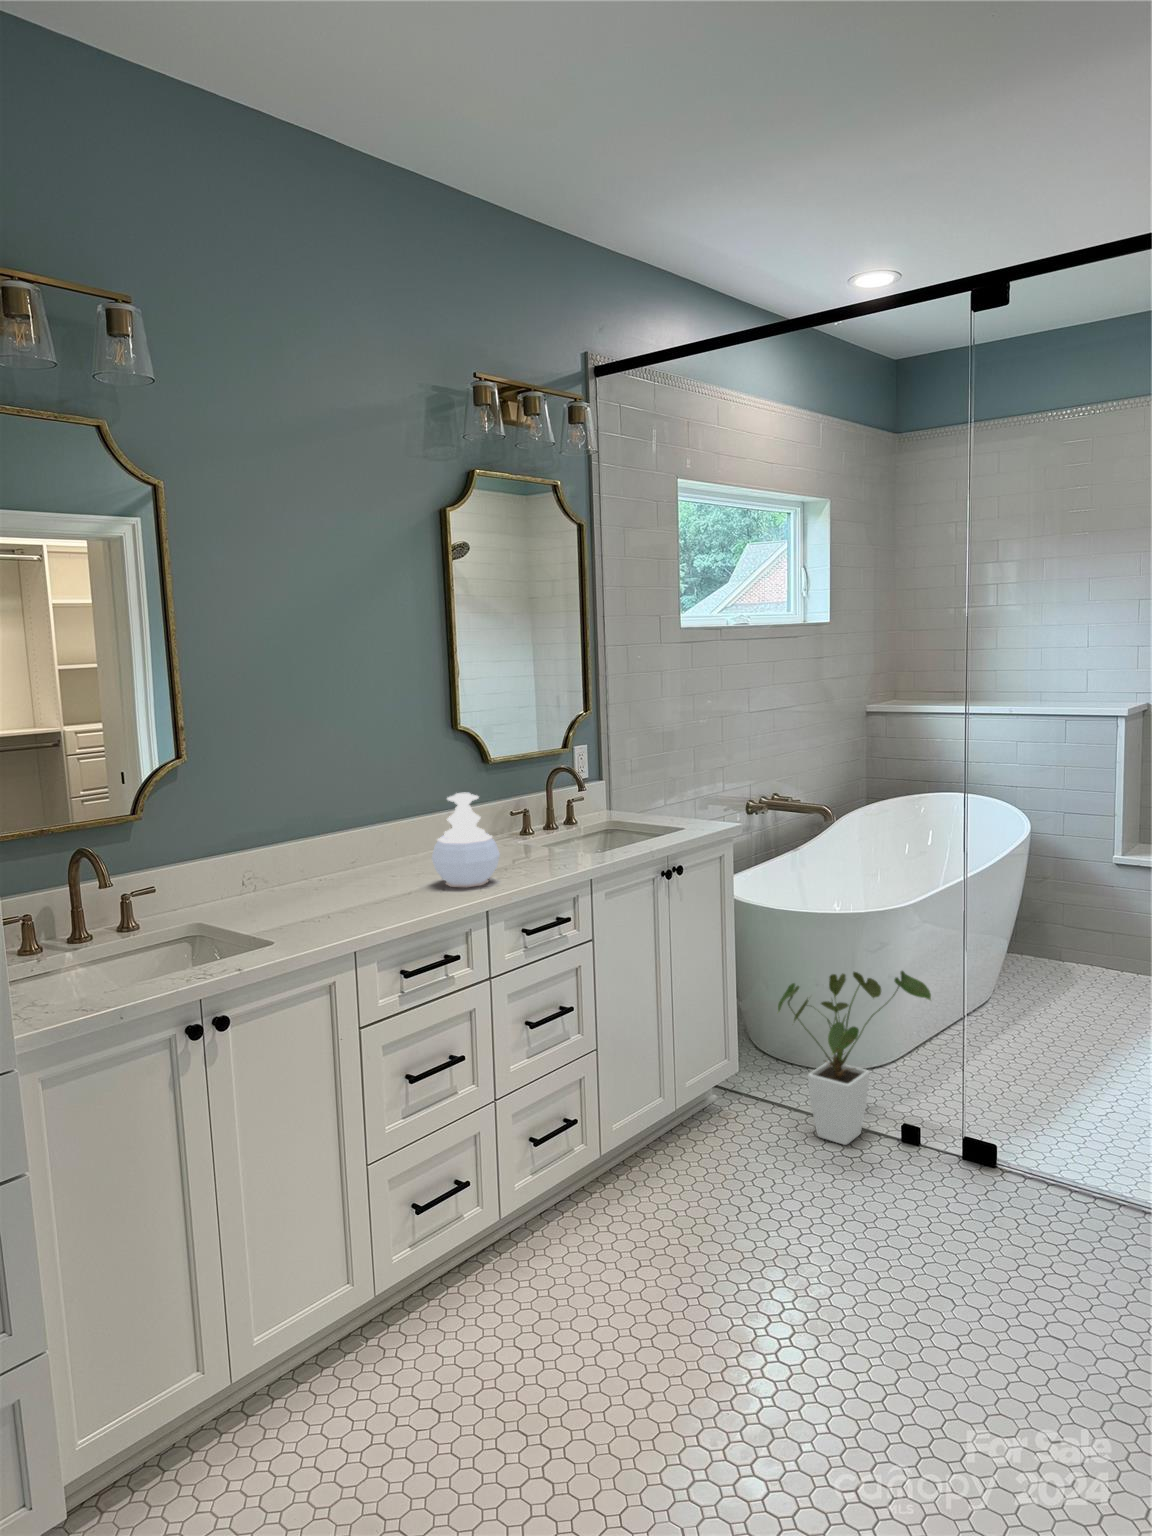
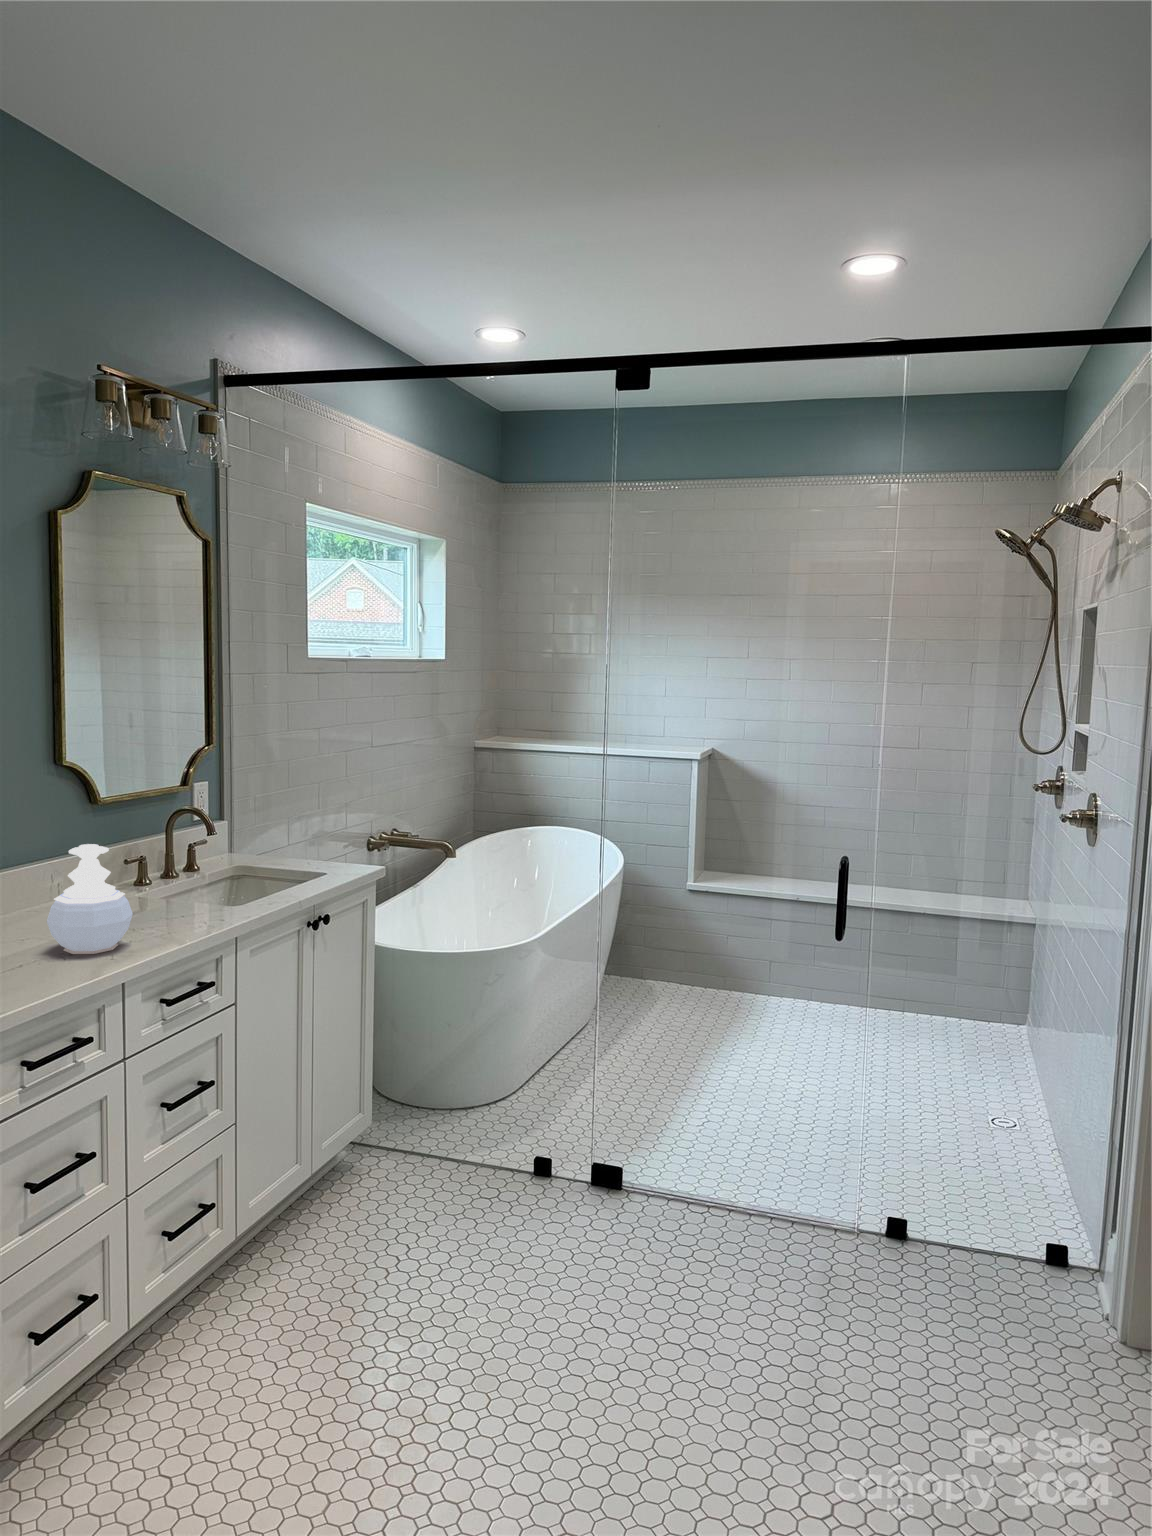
house plant: present [778,971,931,1145] -> none [421,1007,562,1185]

